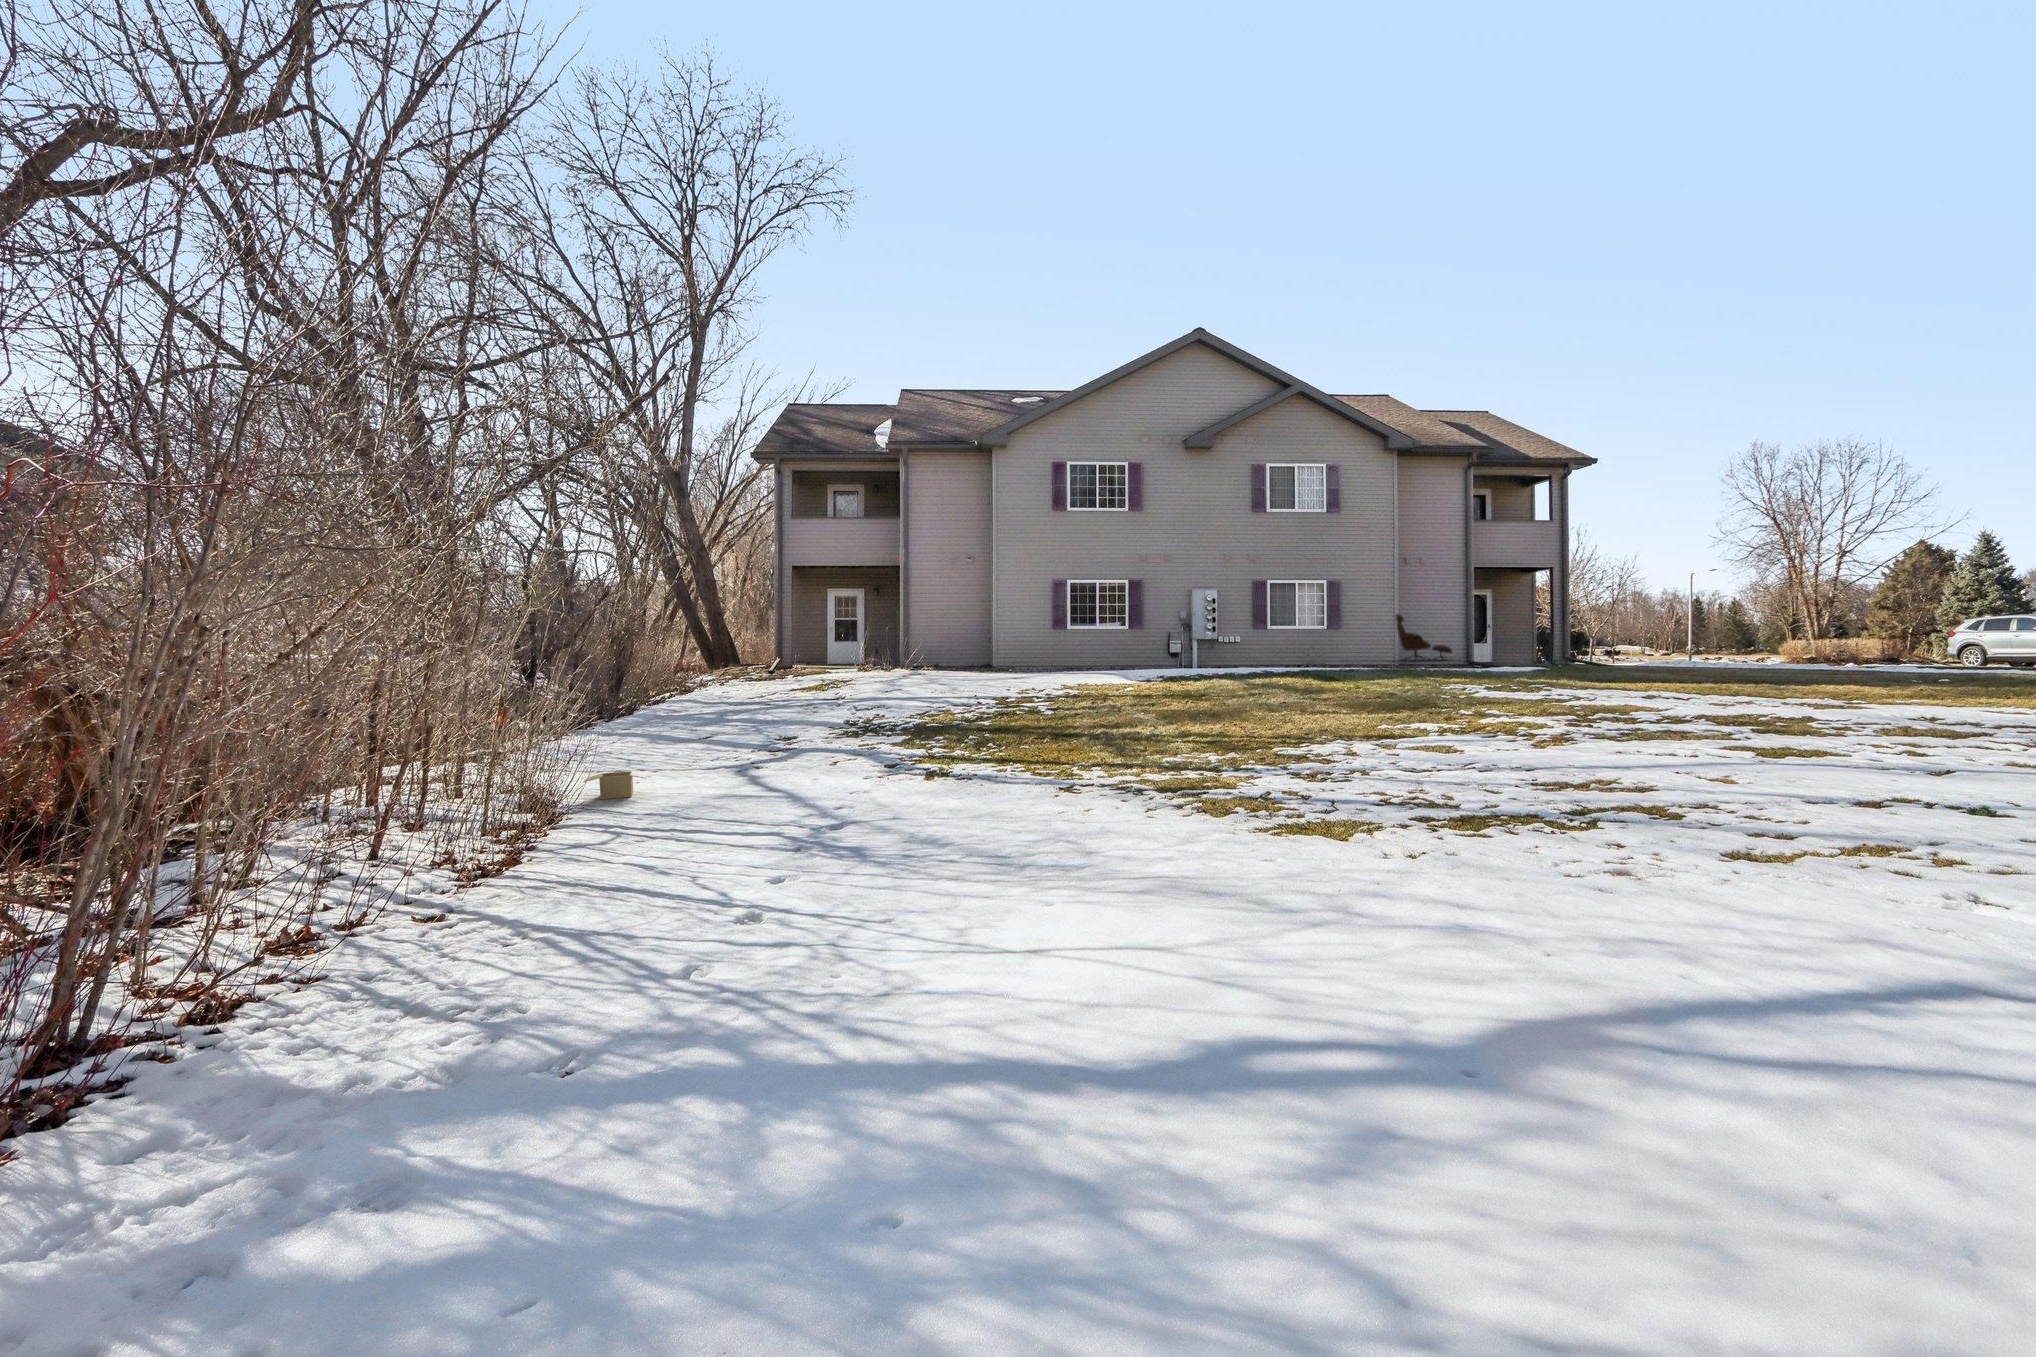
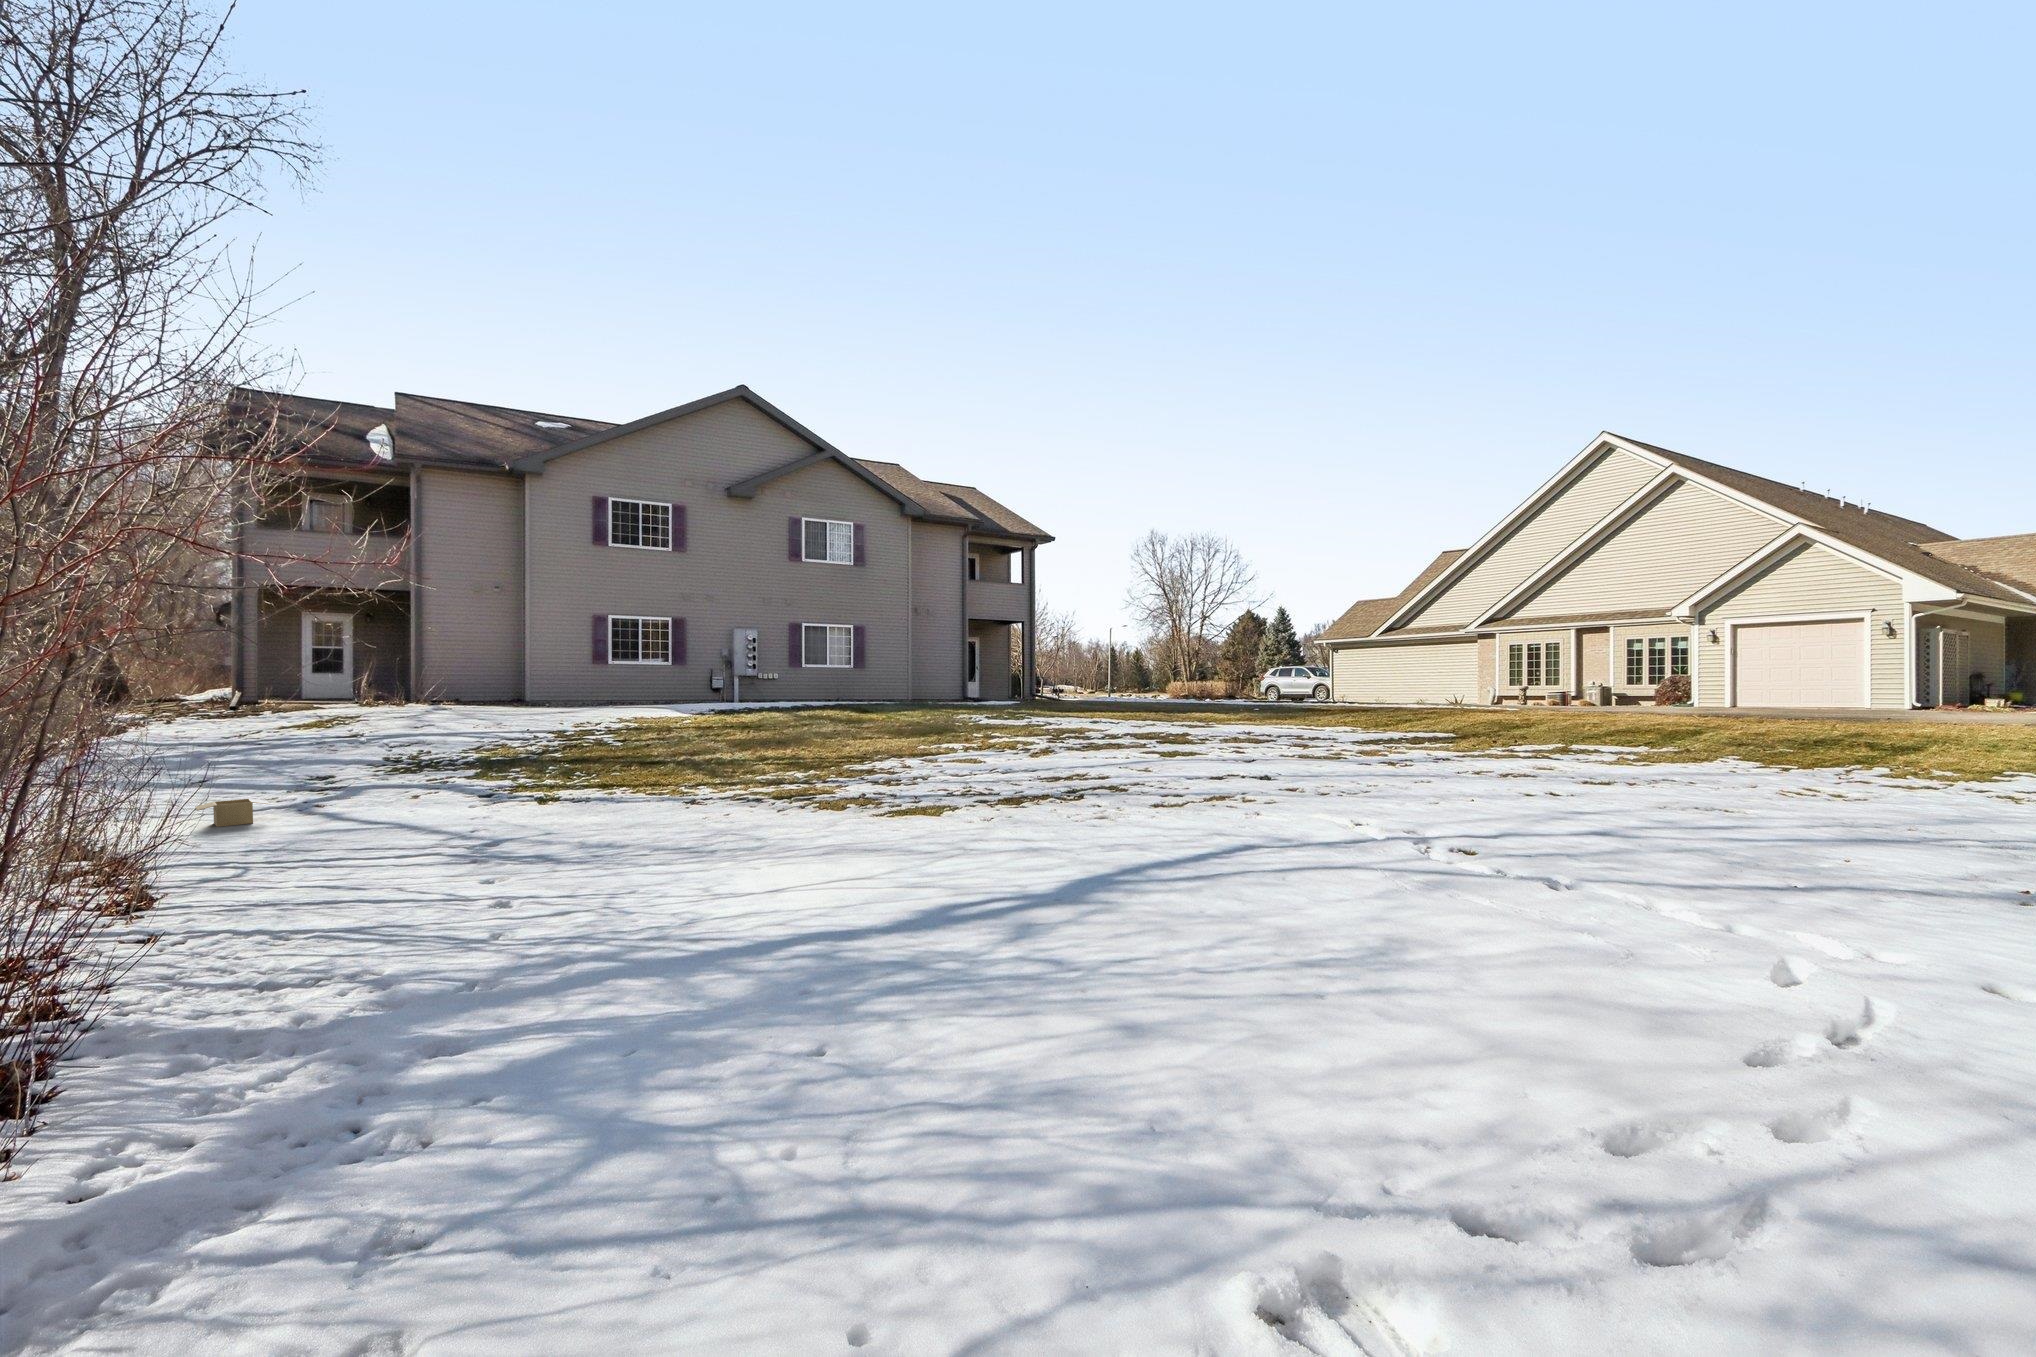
lounge chair: present [1395,614,1452,660] -> none [904,656,948,695]

